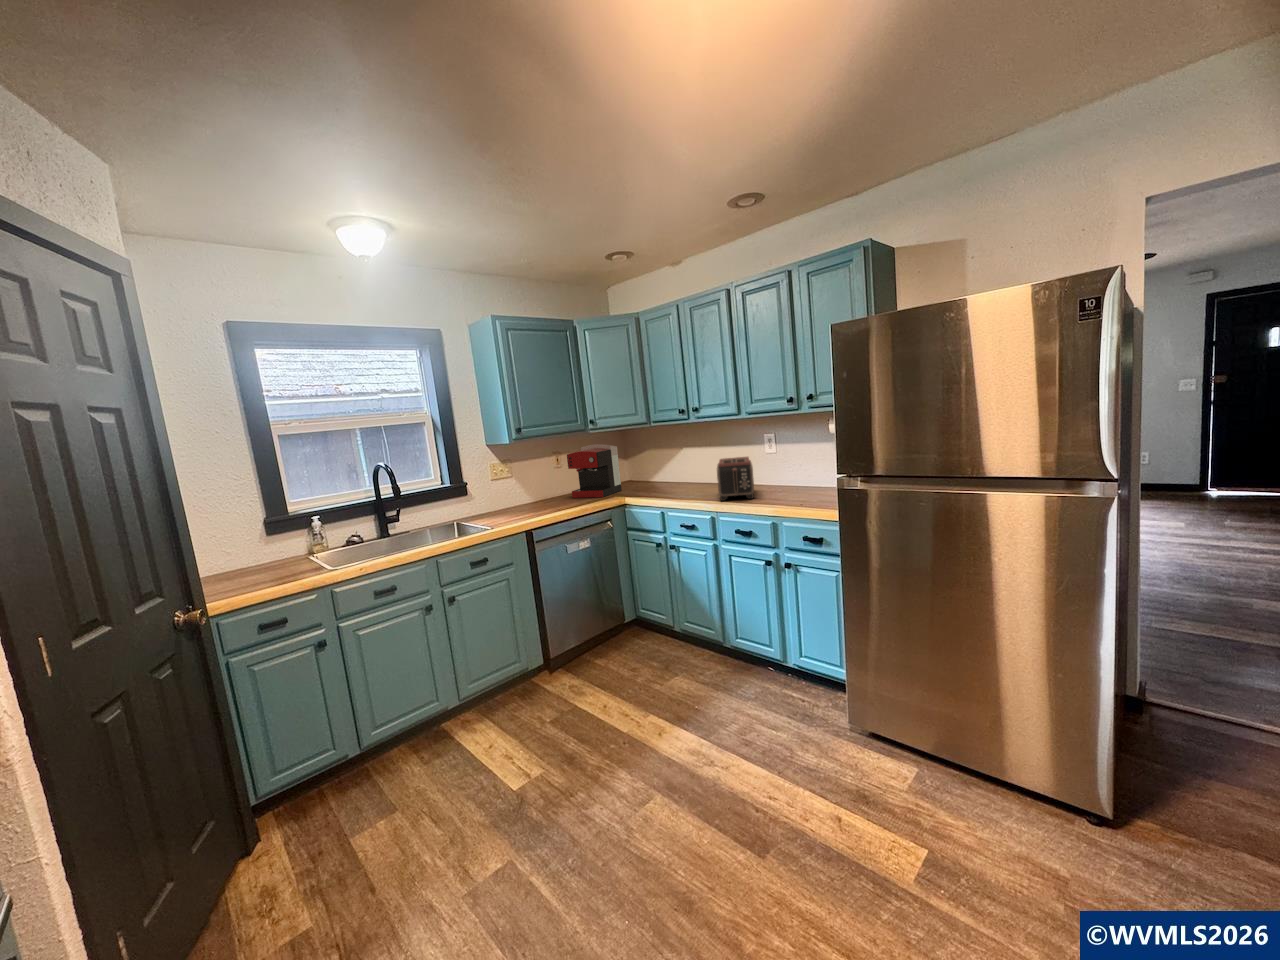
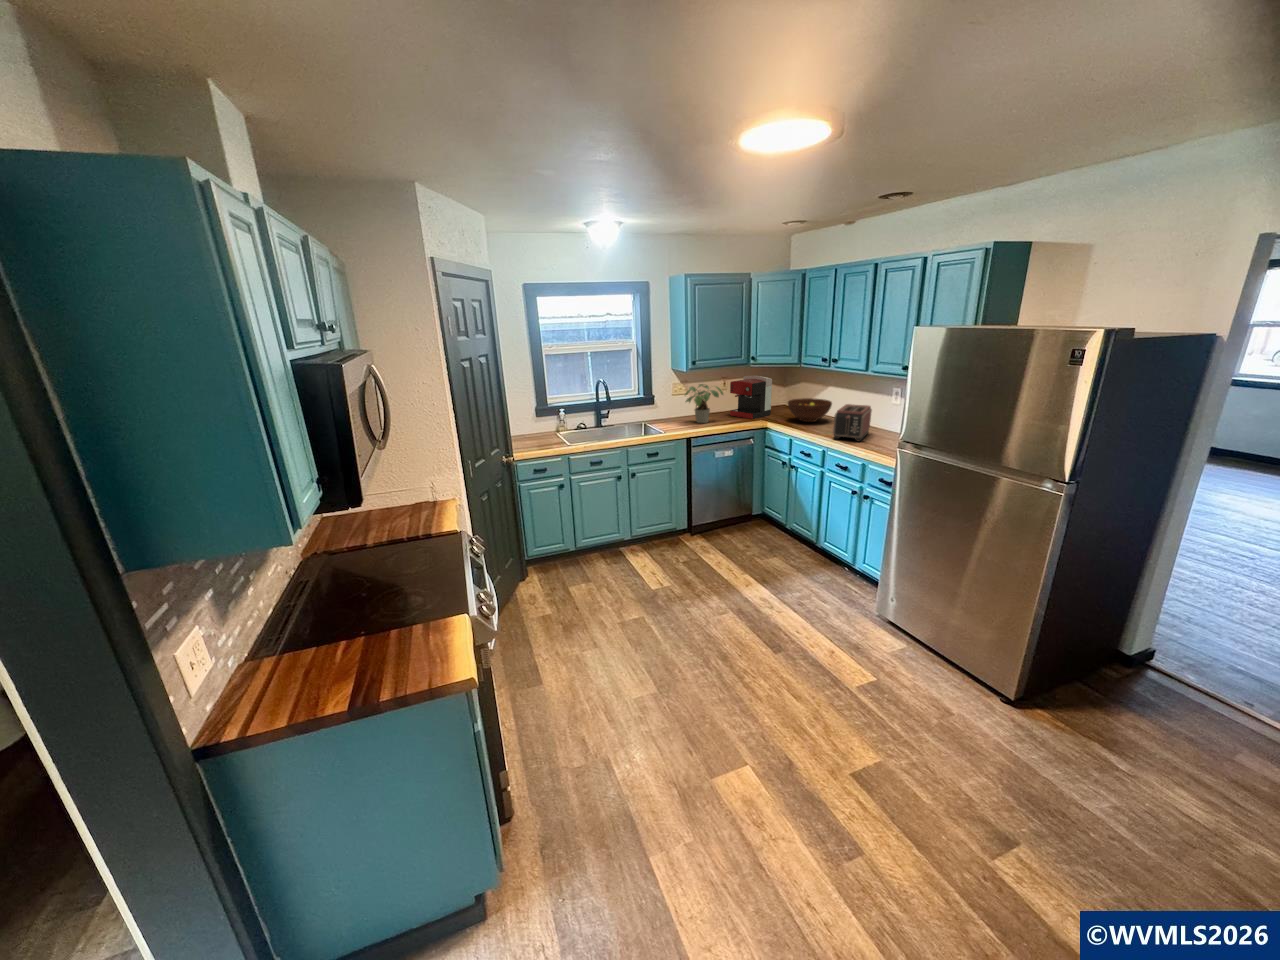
potted plant: none [510,457,563,510] -> present [685,384,723,423]
fruit bowl: none [644,462,696,491] -> present [788,398,832,422]

